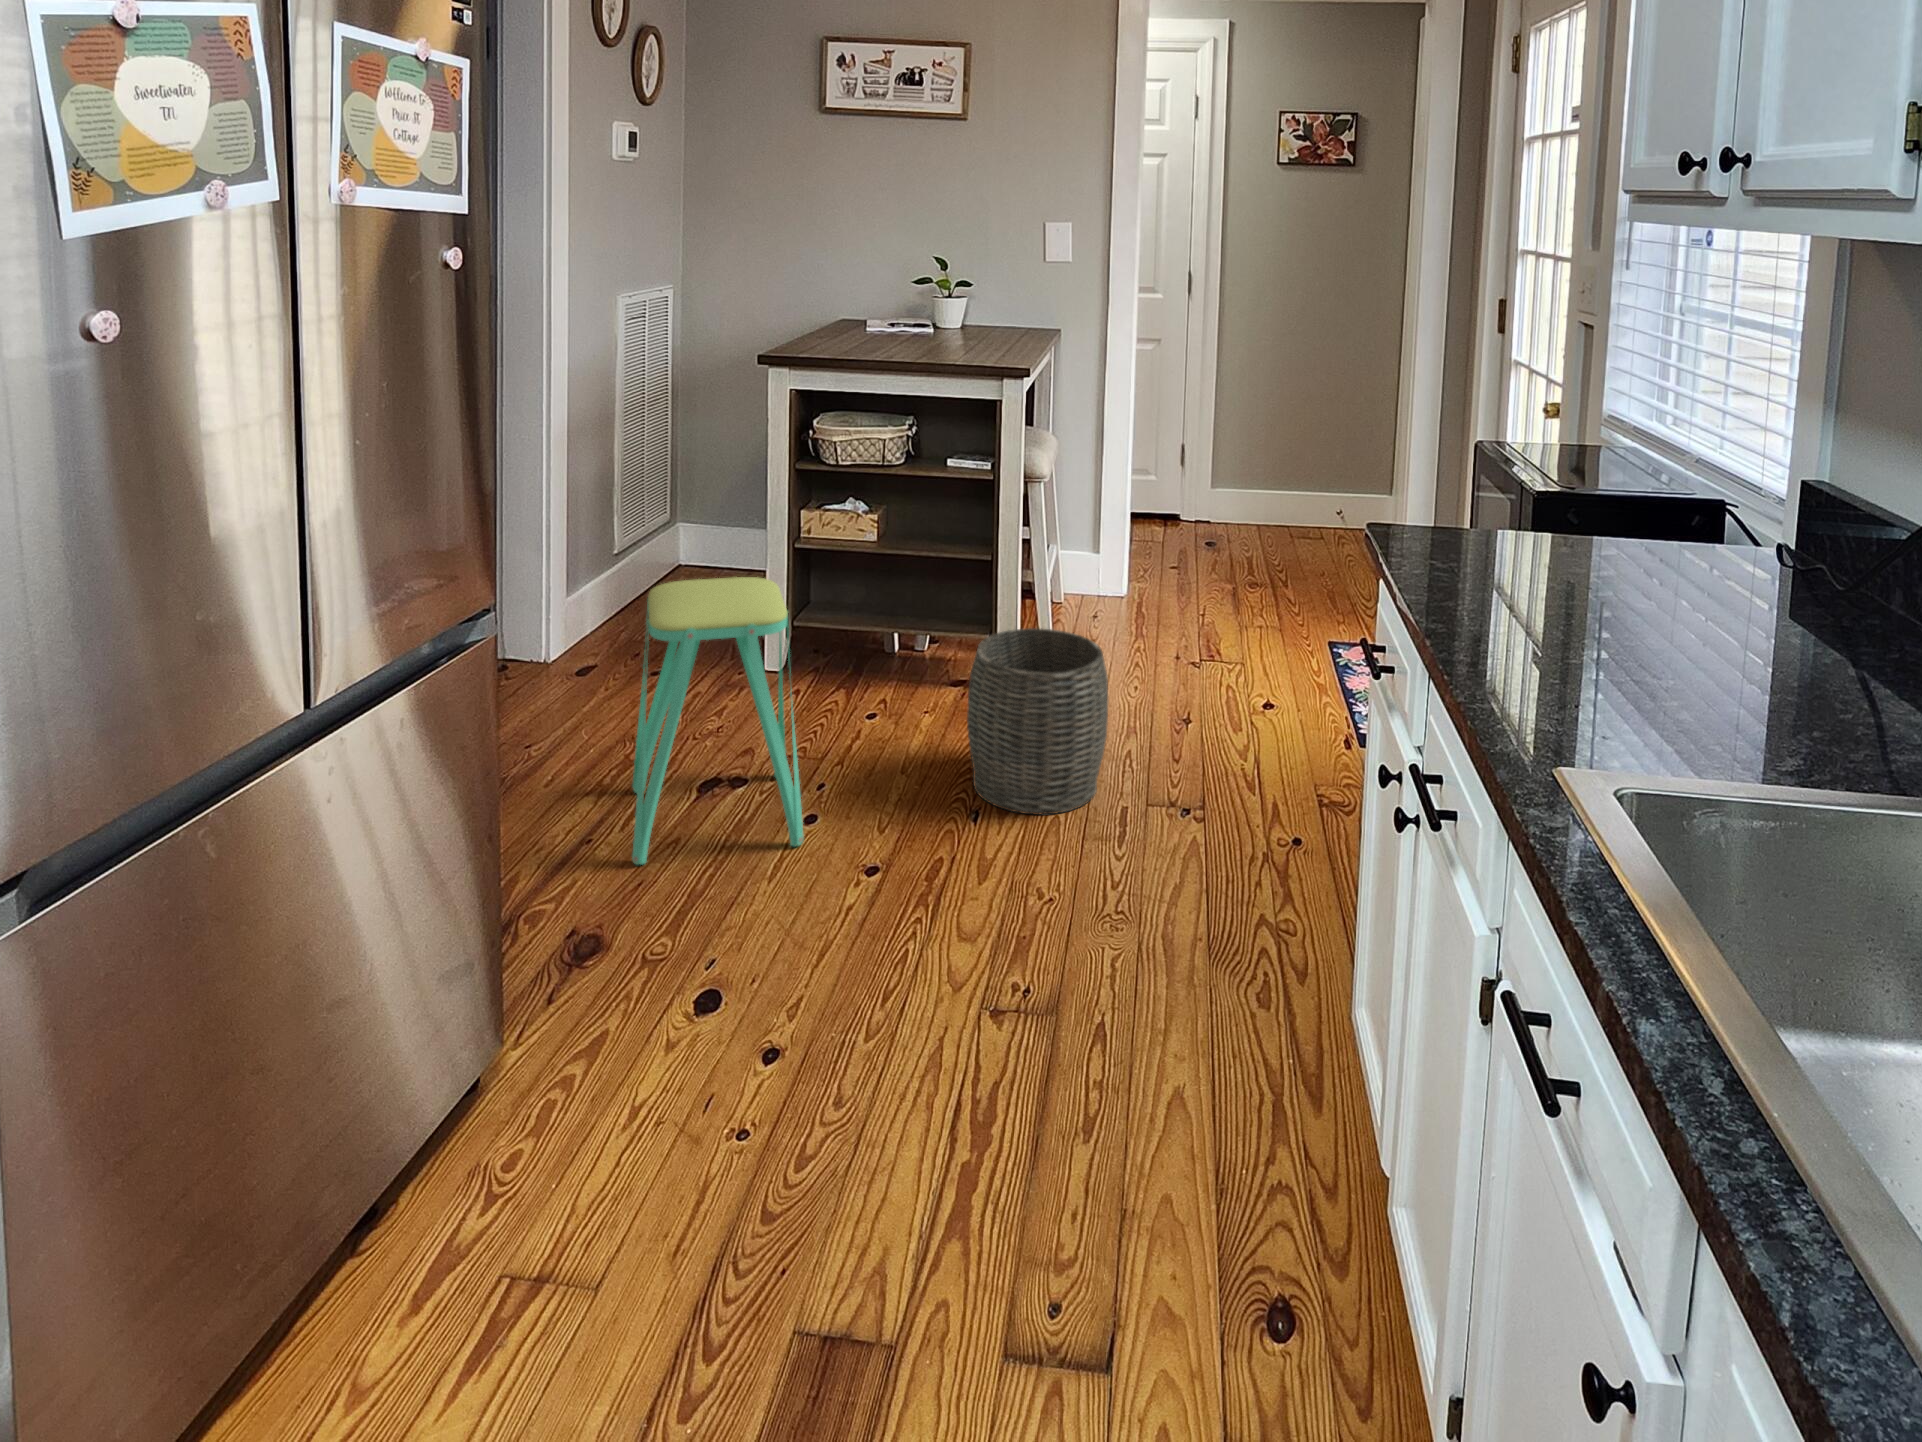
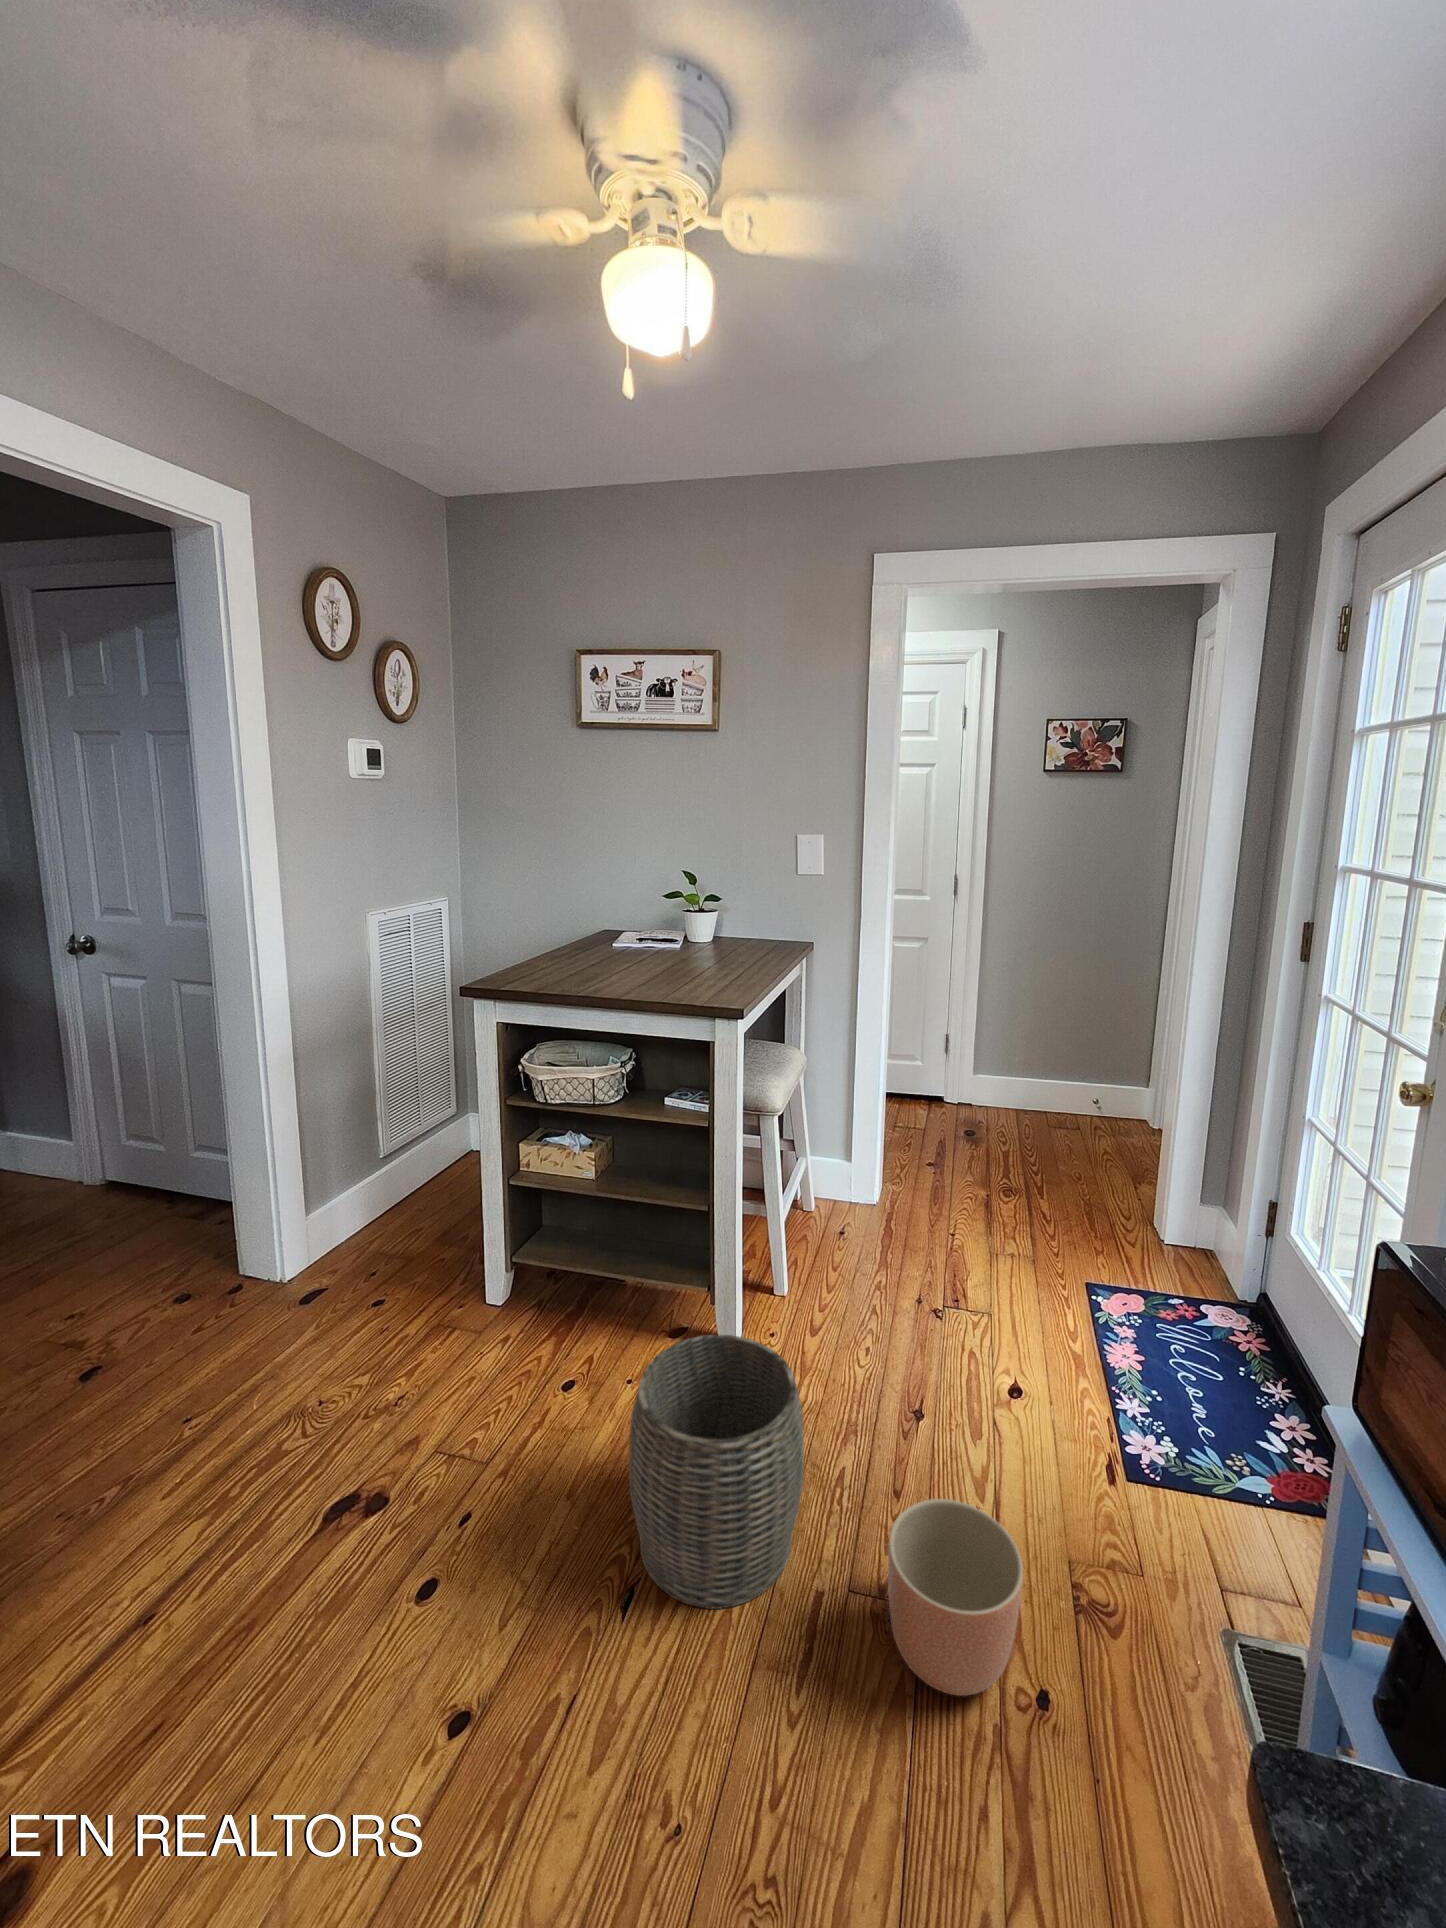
stool: present [632,577,804,864] -> none [157,1285,429,1693]
planter: none [1181,721,1279,838] -> present [888,1499,1023,1696]

